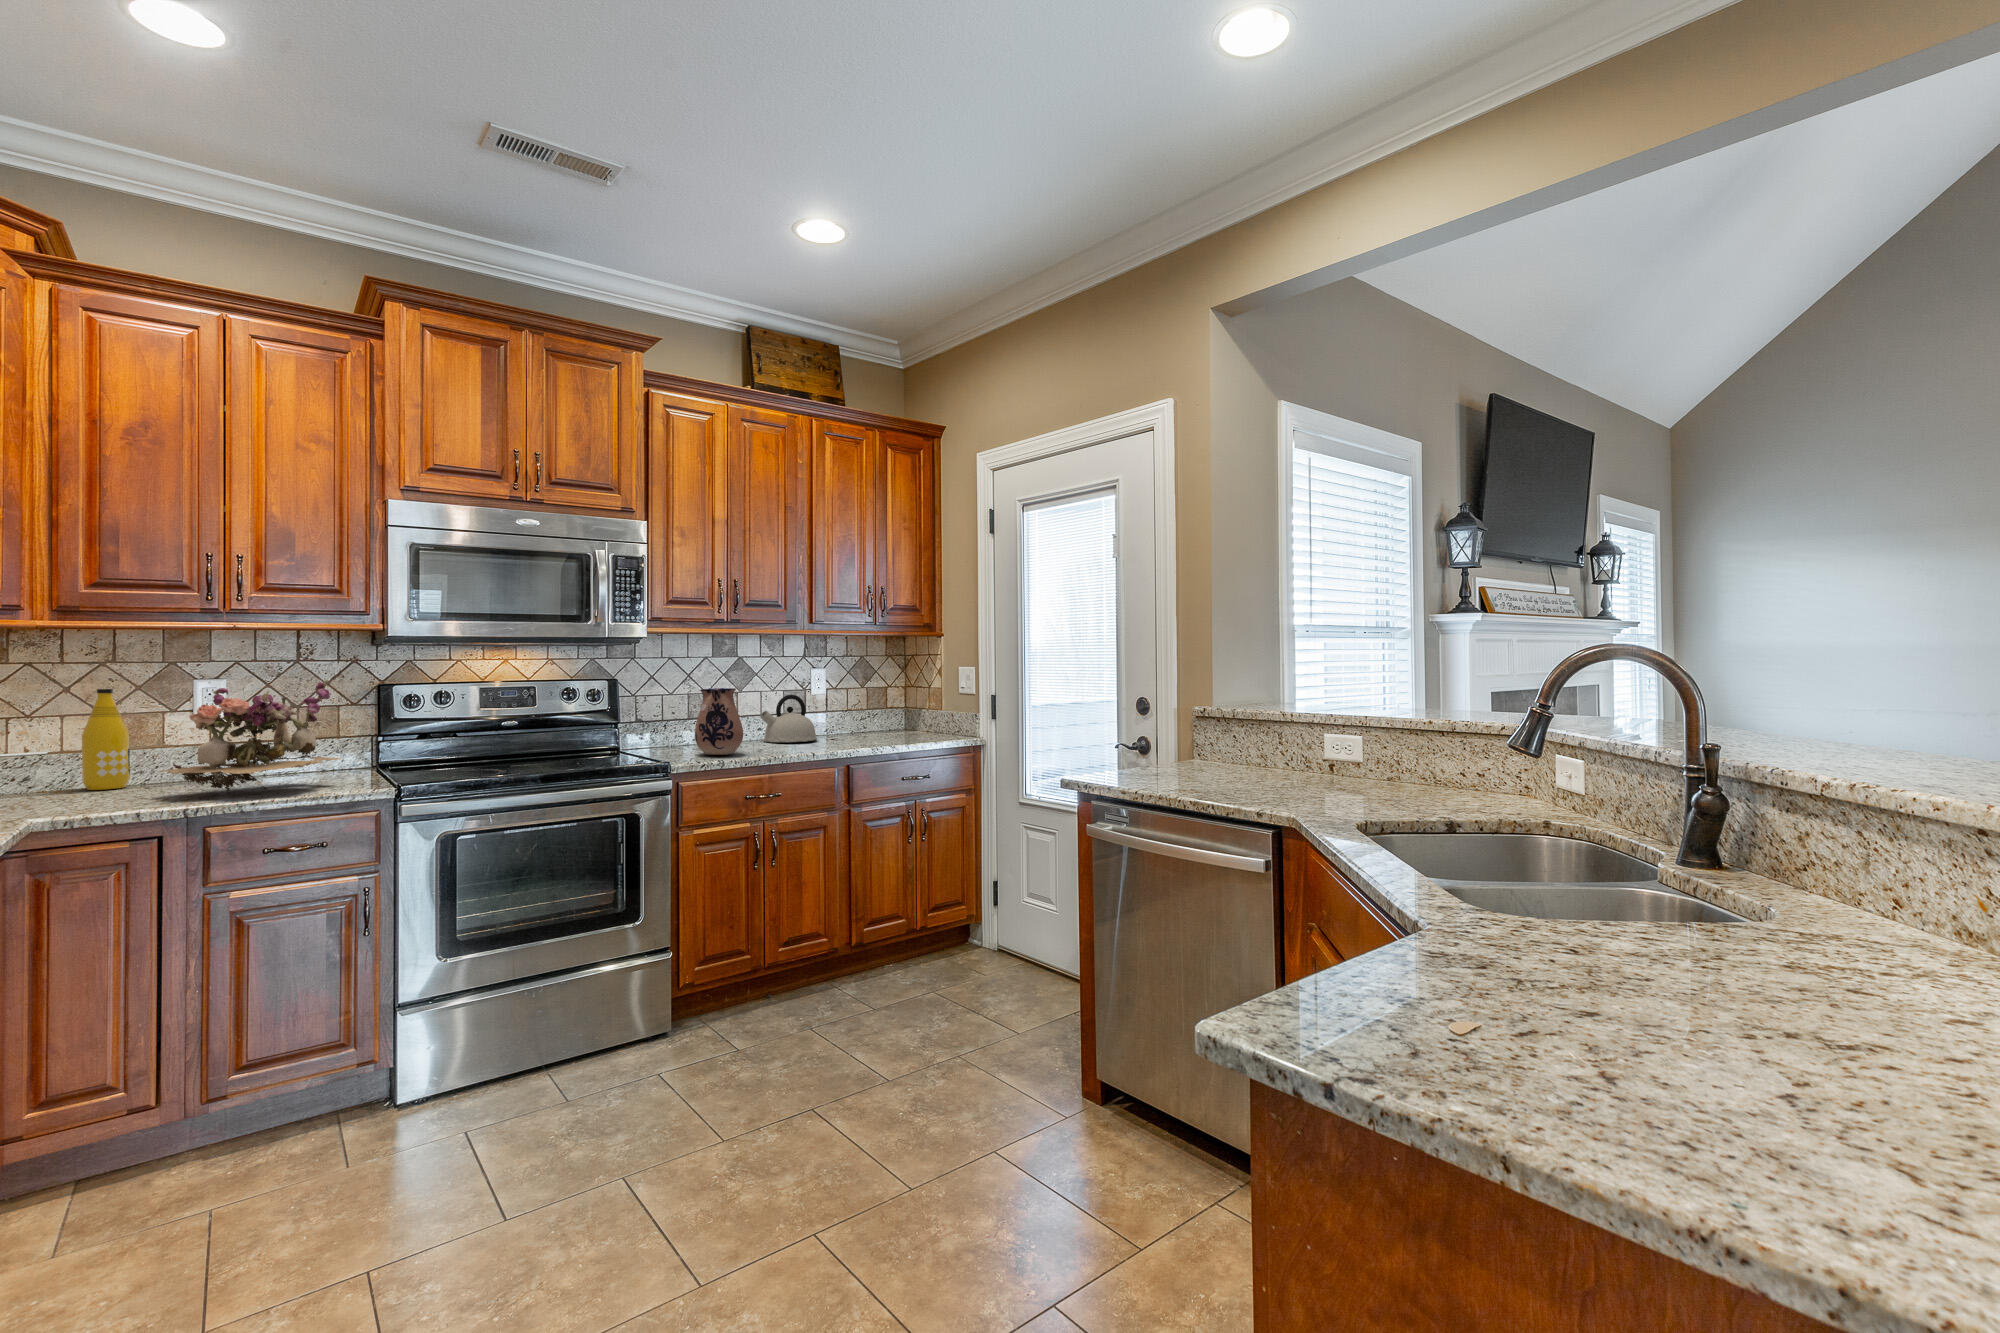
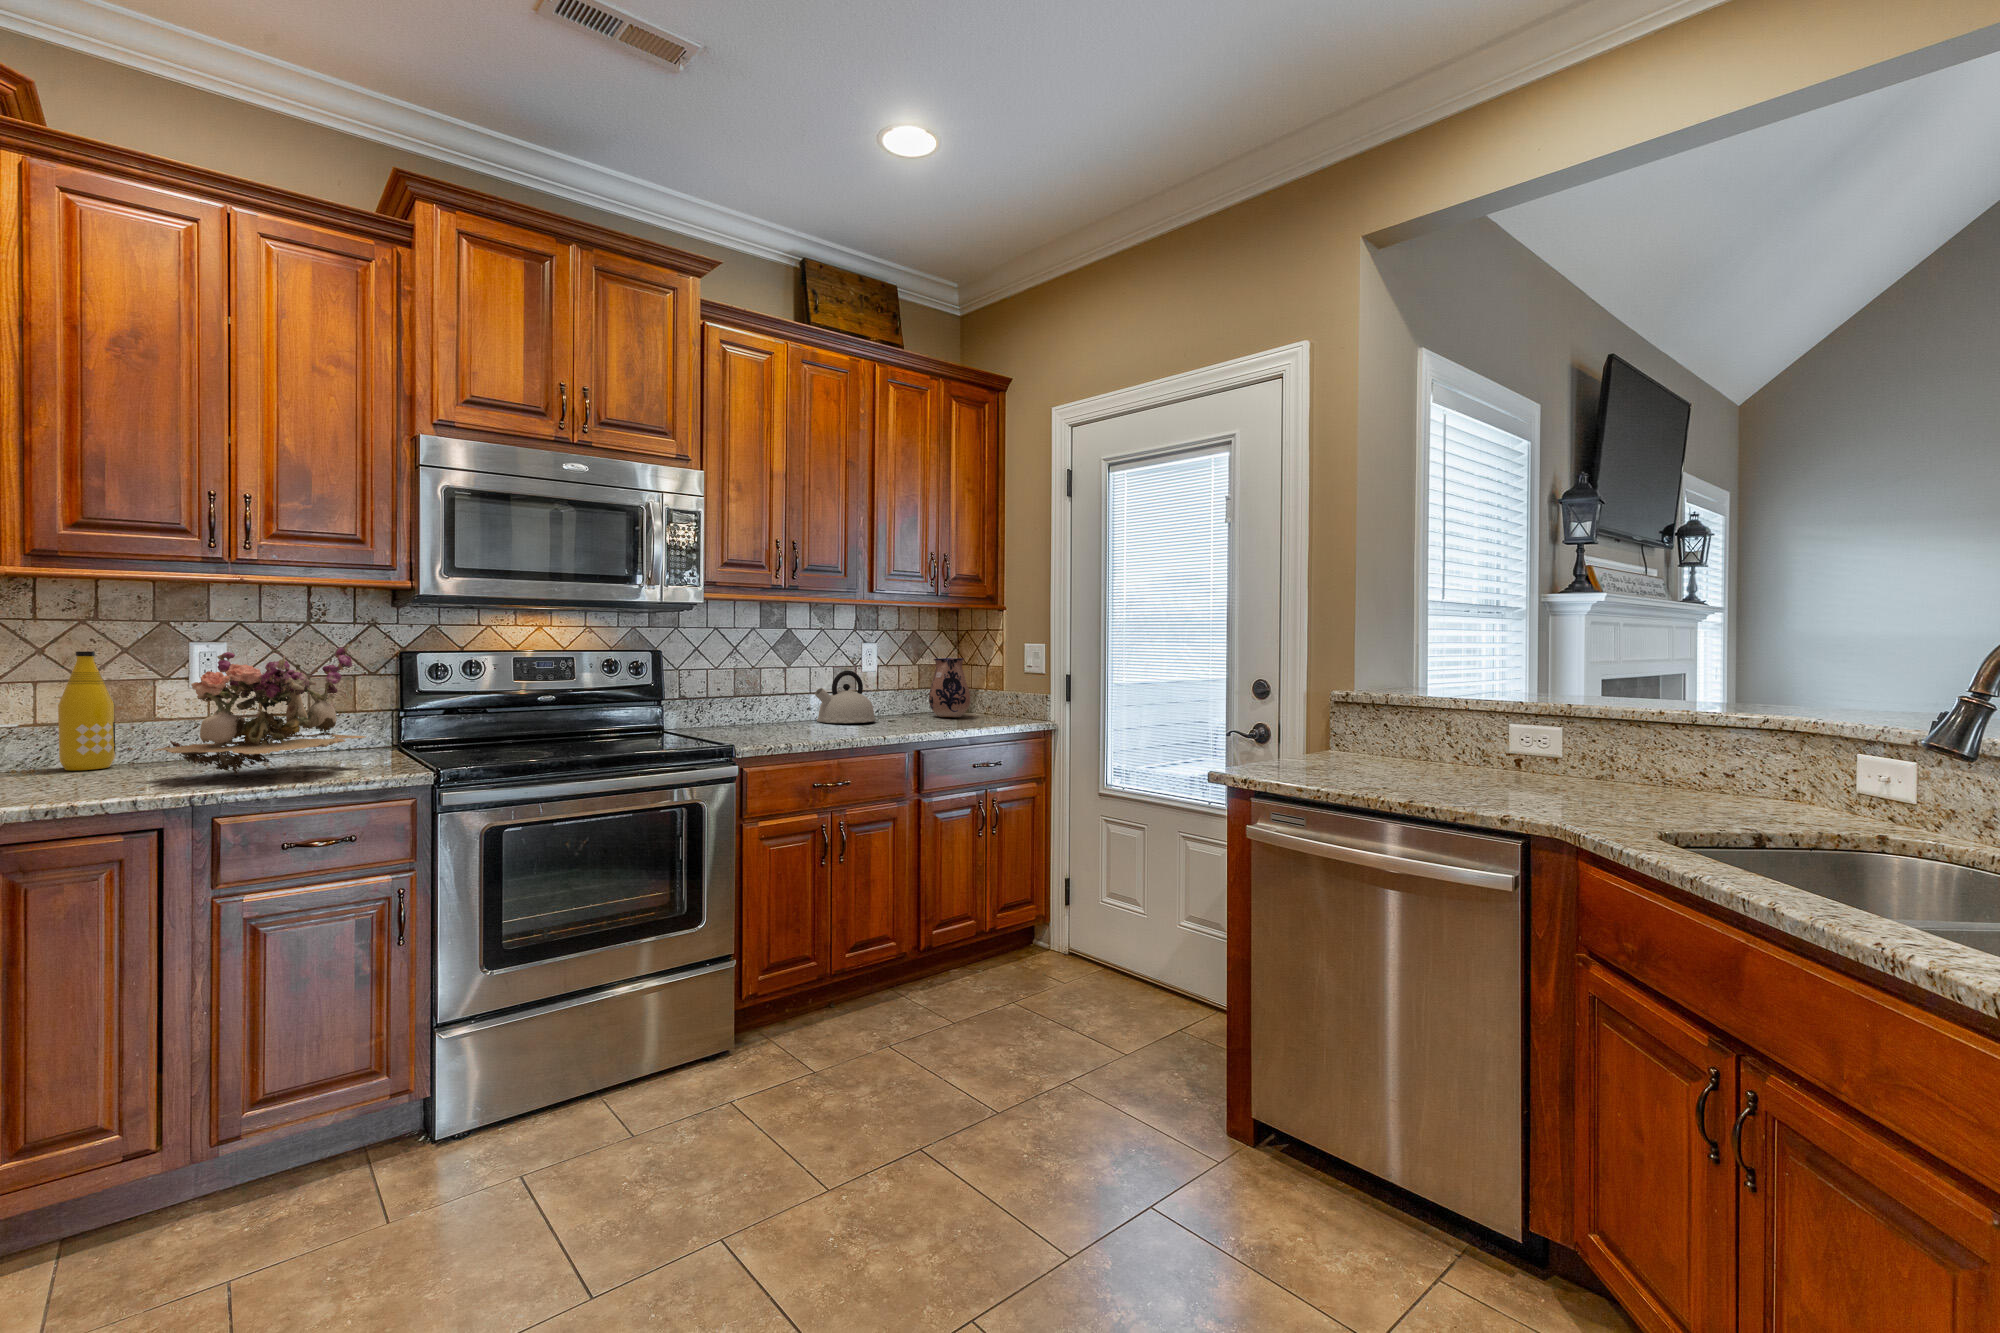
ceramic pitcher: present [695,688,743,755] -> present [929,658,970,717]

